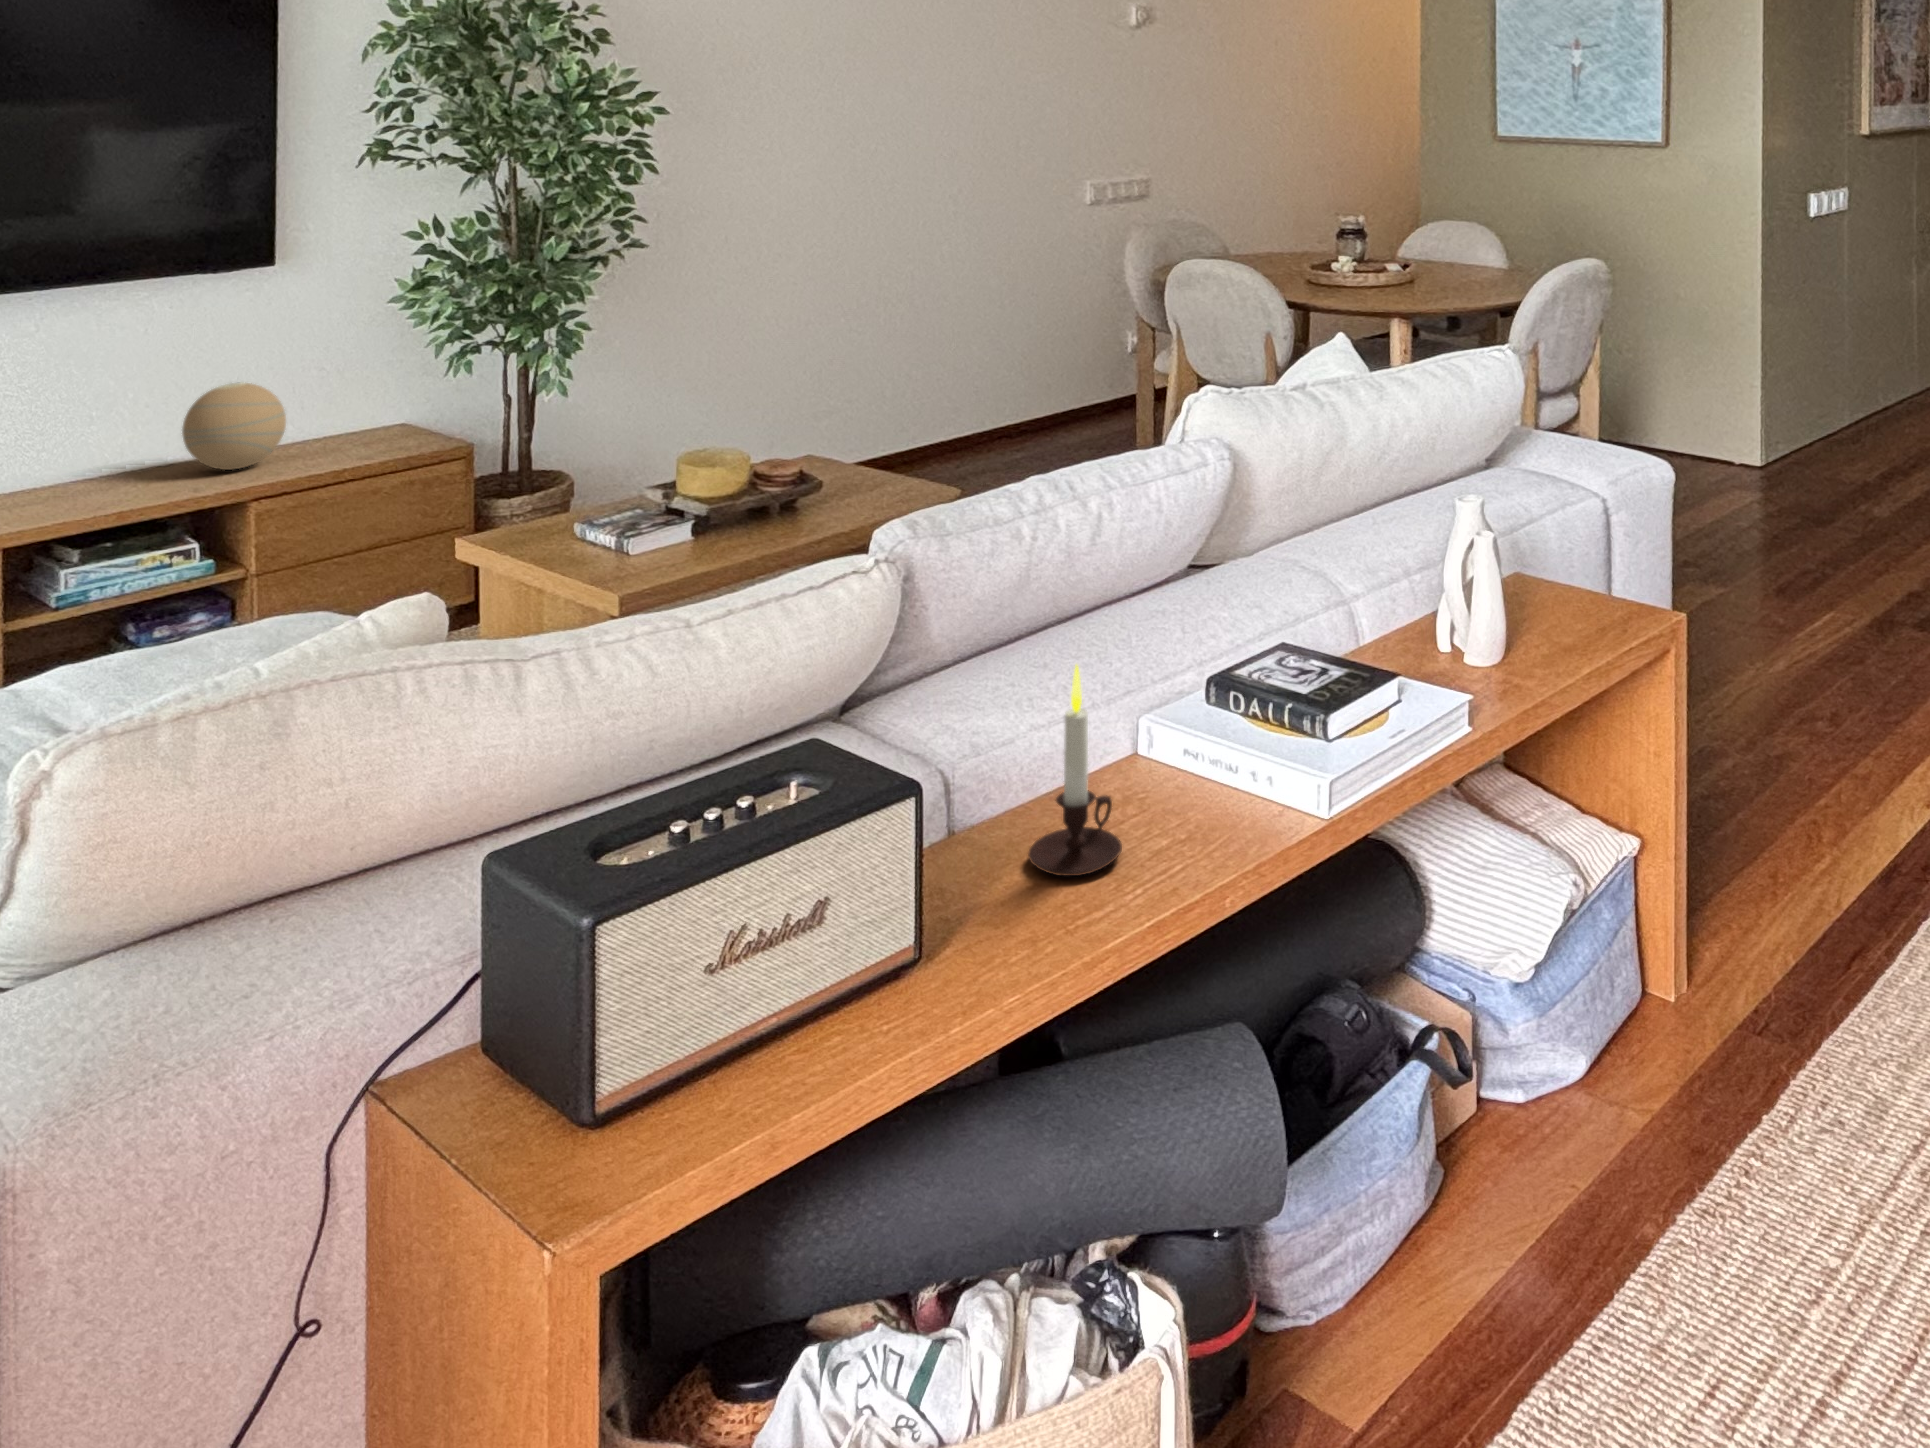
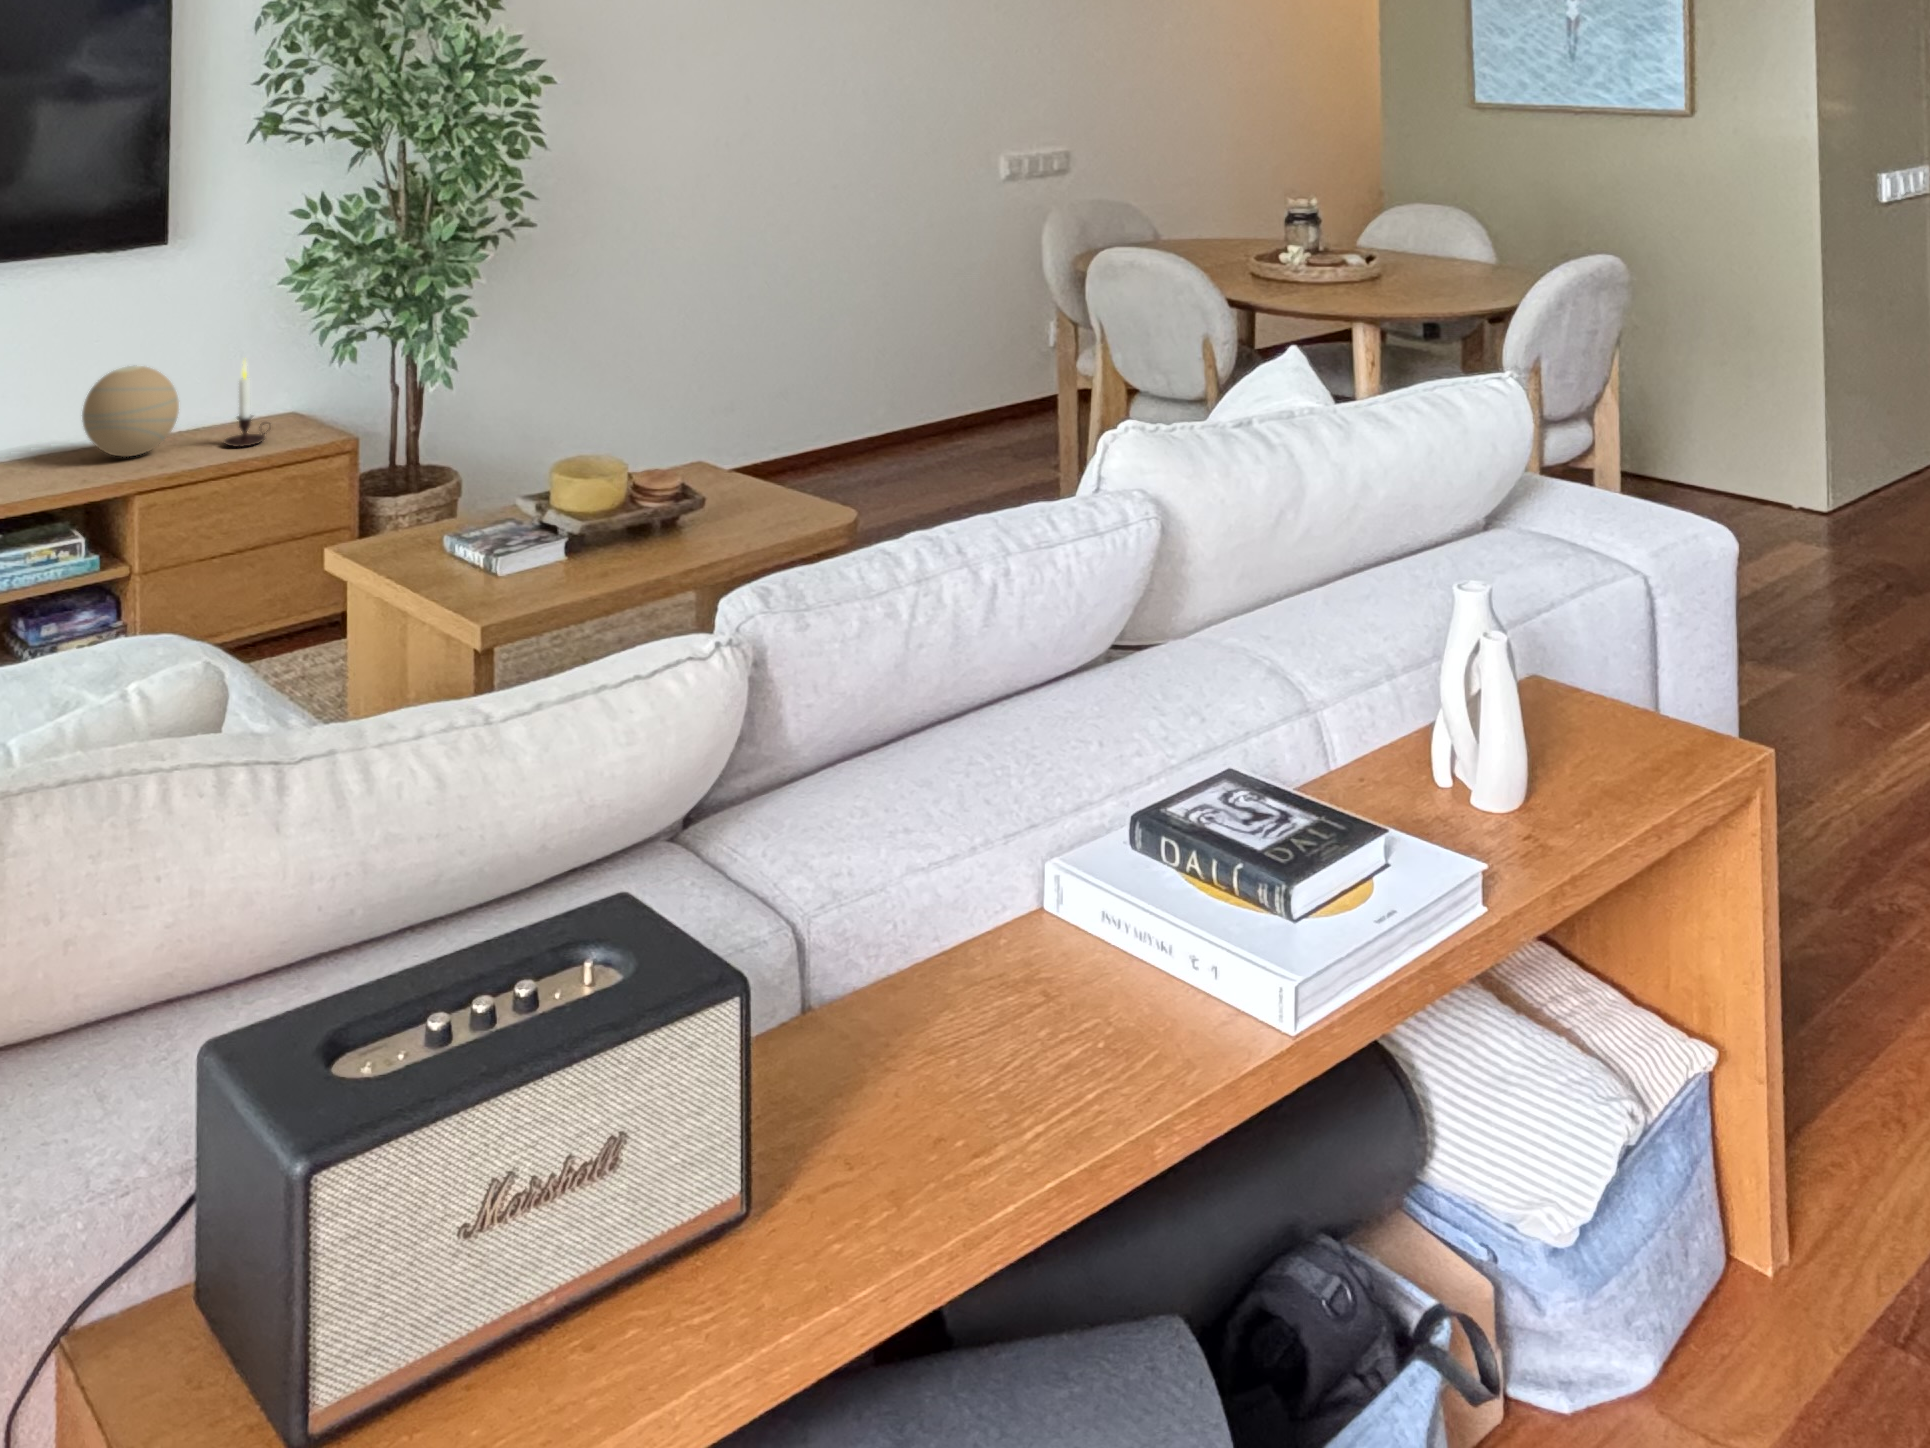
candle: present [1028,666,1122,876] -> present [224,362,265,447]

